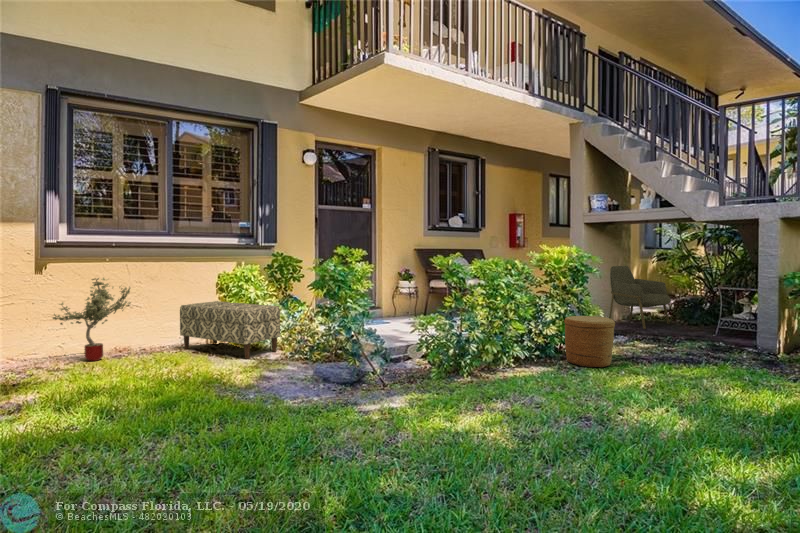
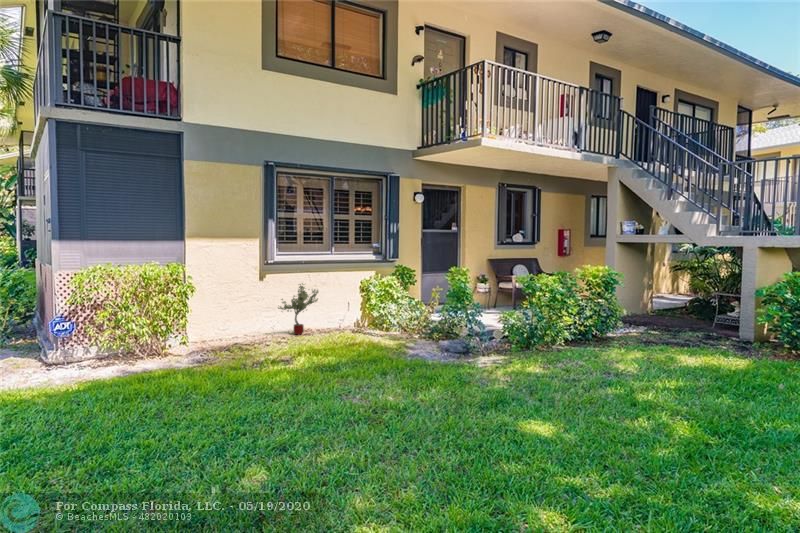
armchair: present [609,266,671,329] -> none [634,275,682,323]
bench: present [180,301,280,359] -> none [343,298,409,336]
woven basket: present [564,316,615,367] -> none [599,314,632,348]

